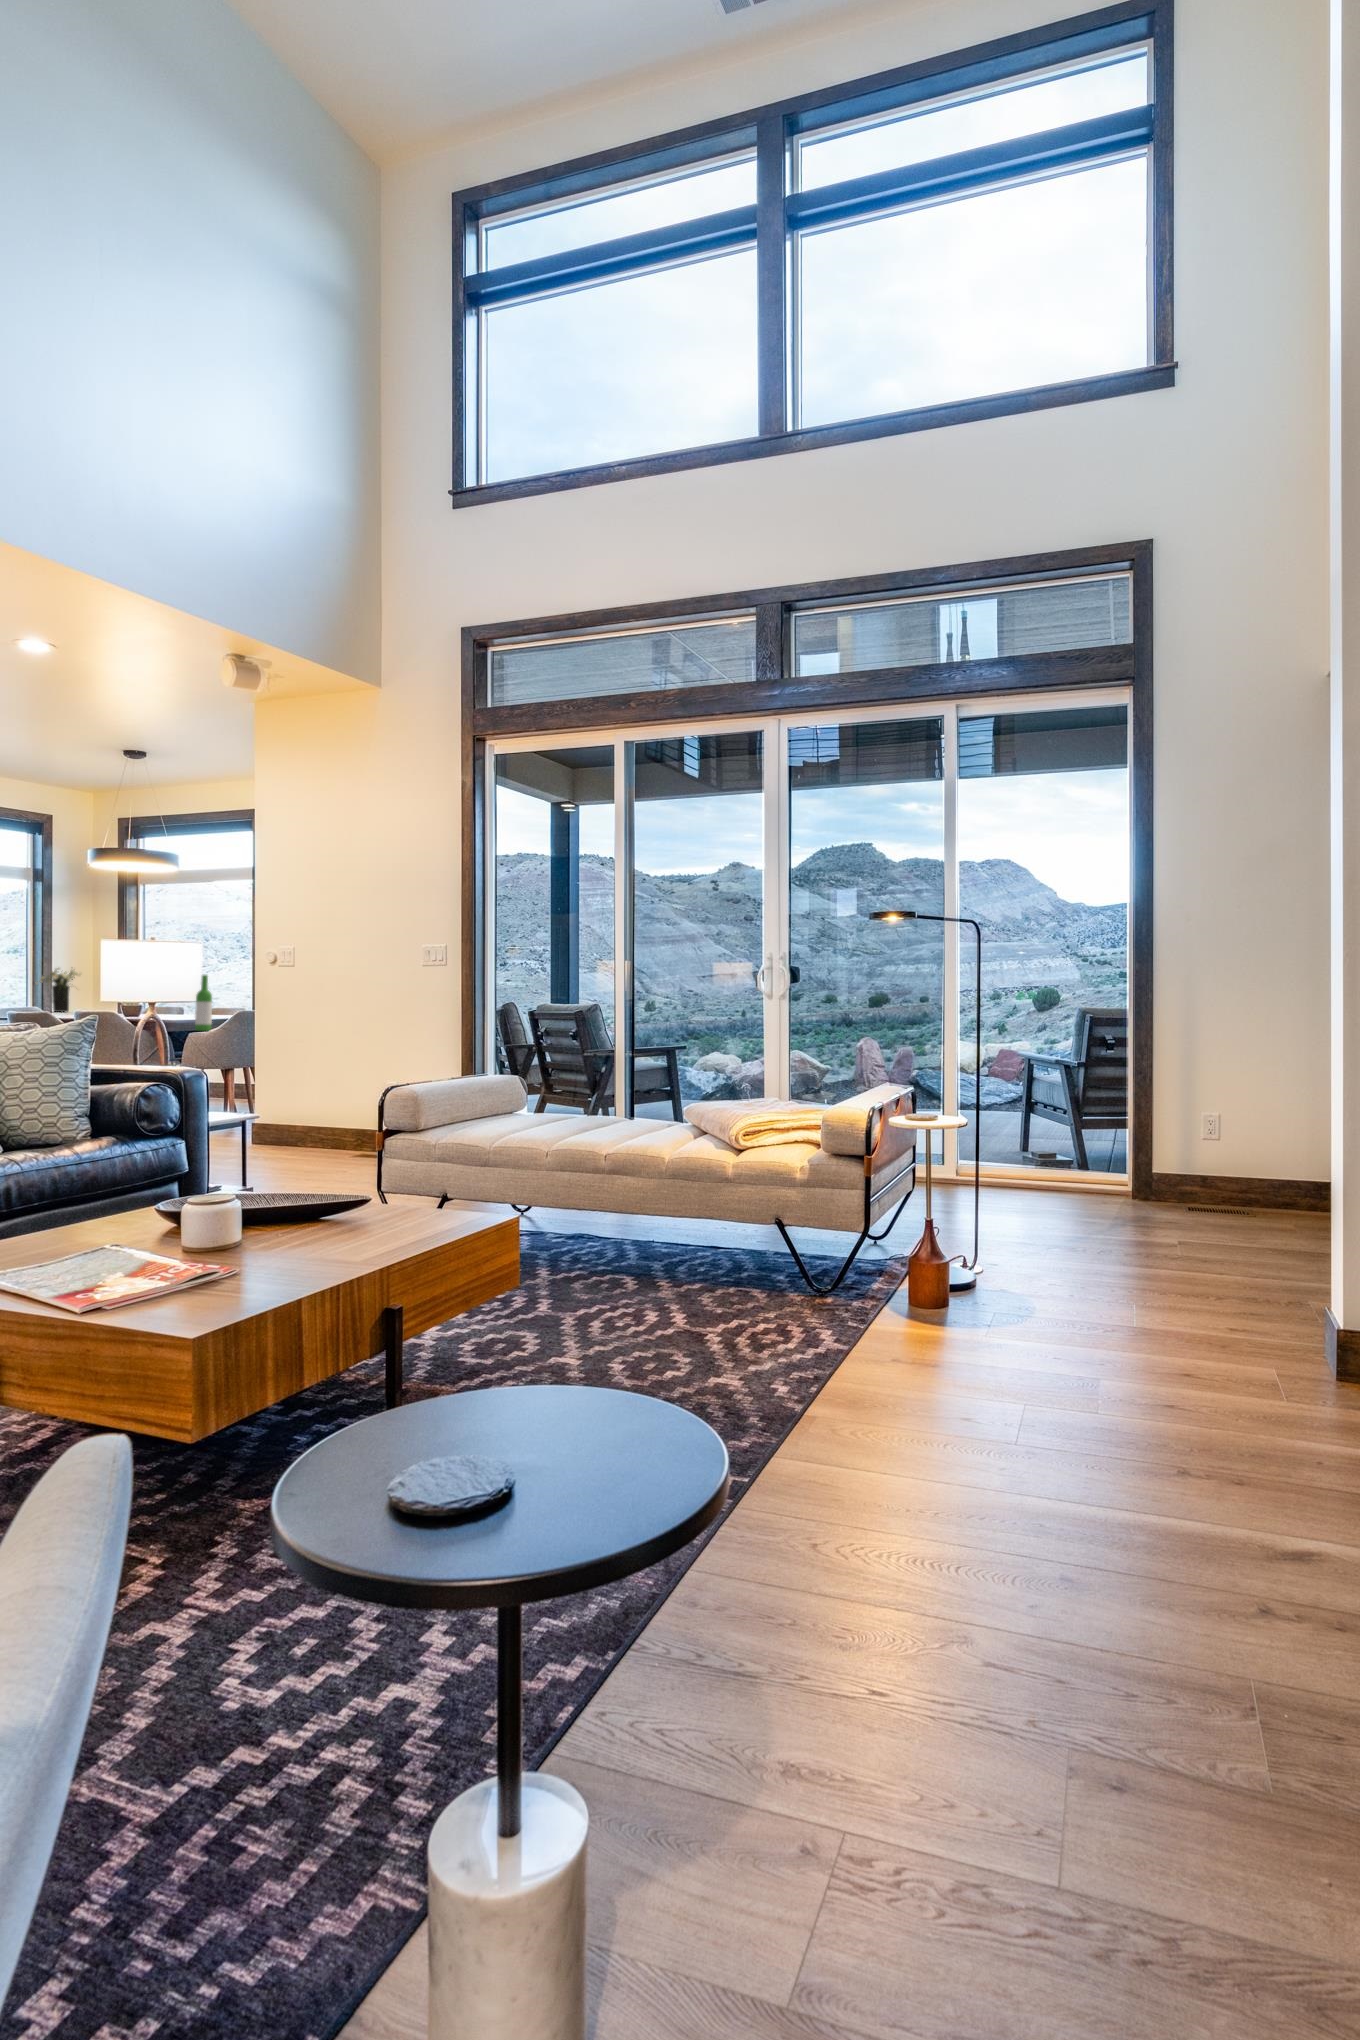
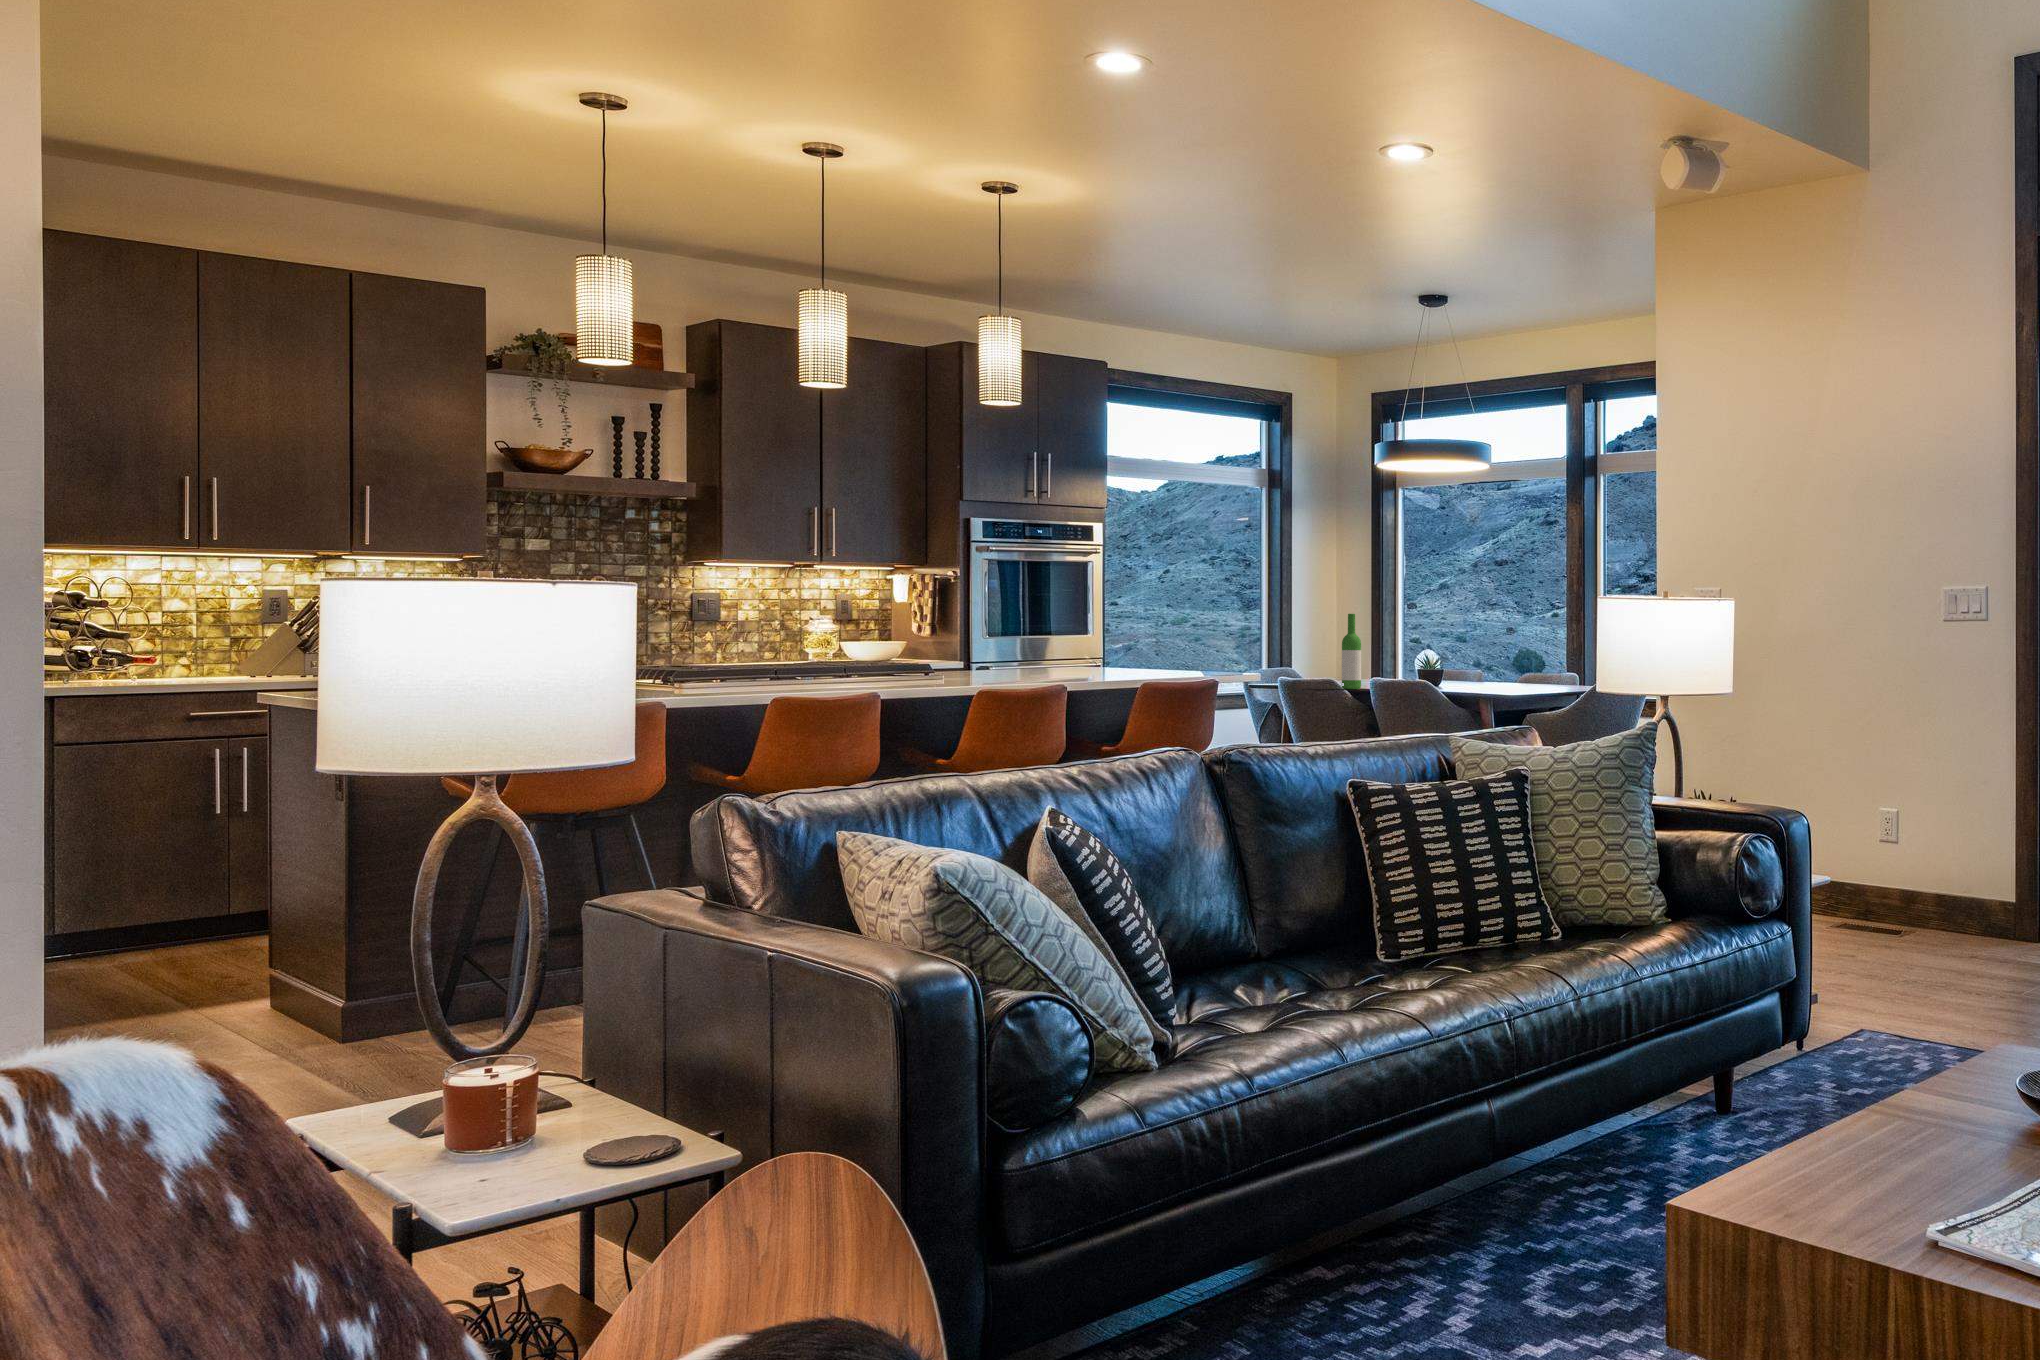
flower arrangement: present [36,968,81,1012] -> none [1197,604,1248,662]

